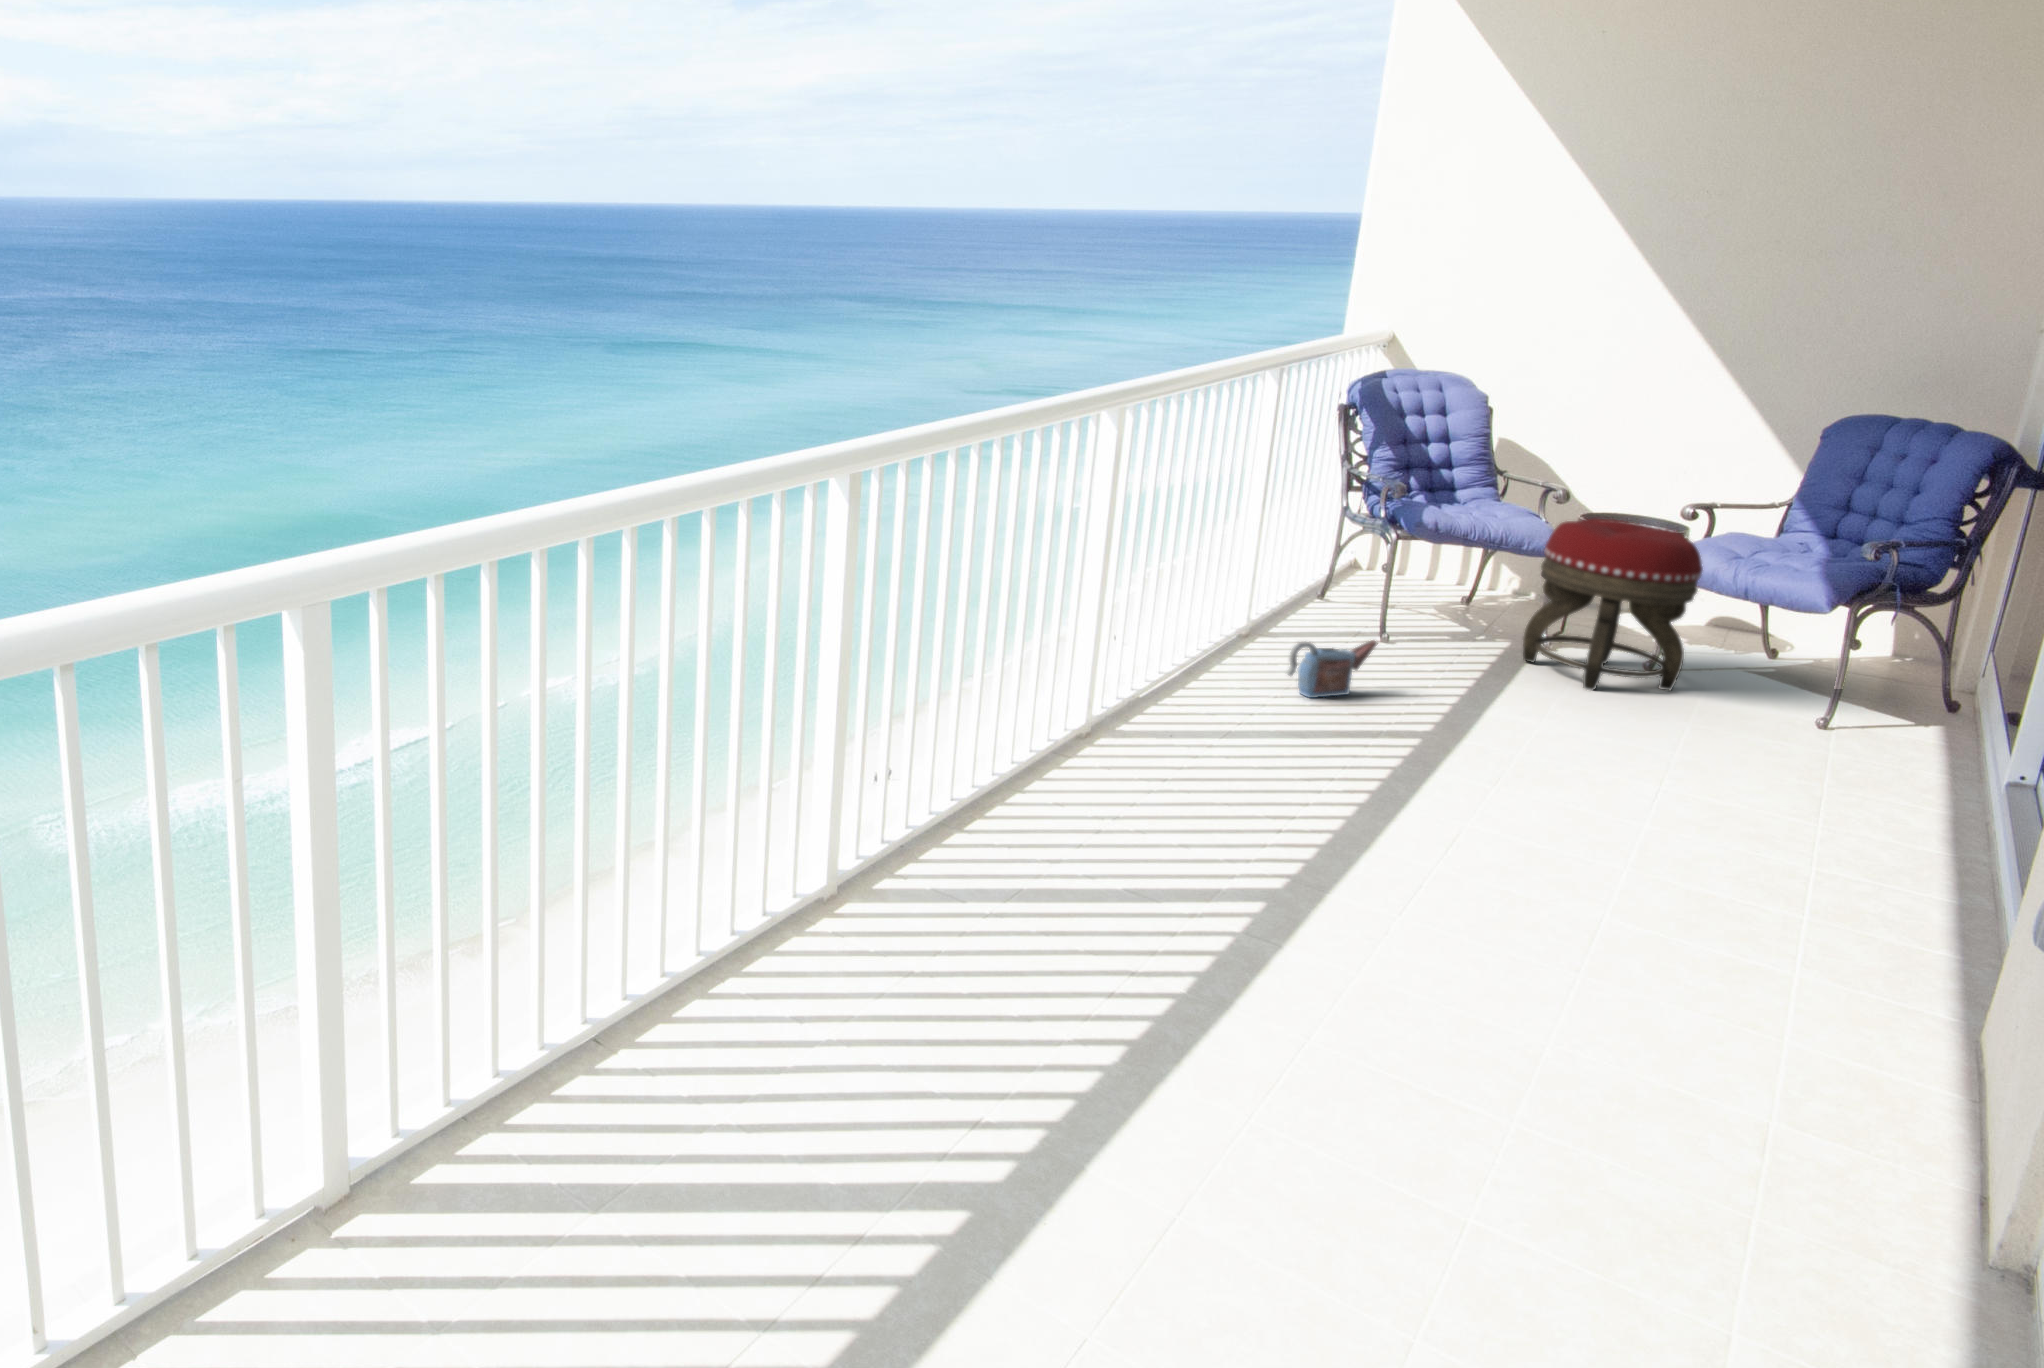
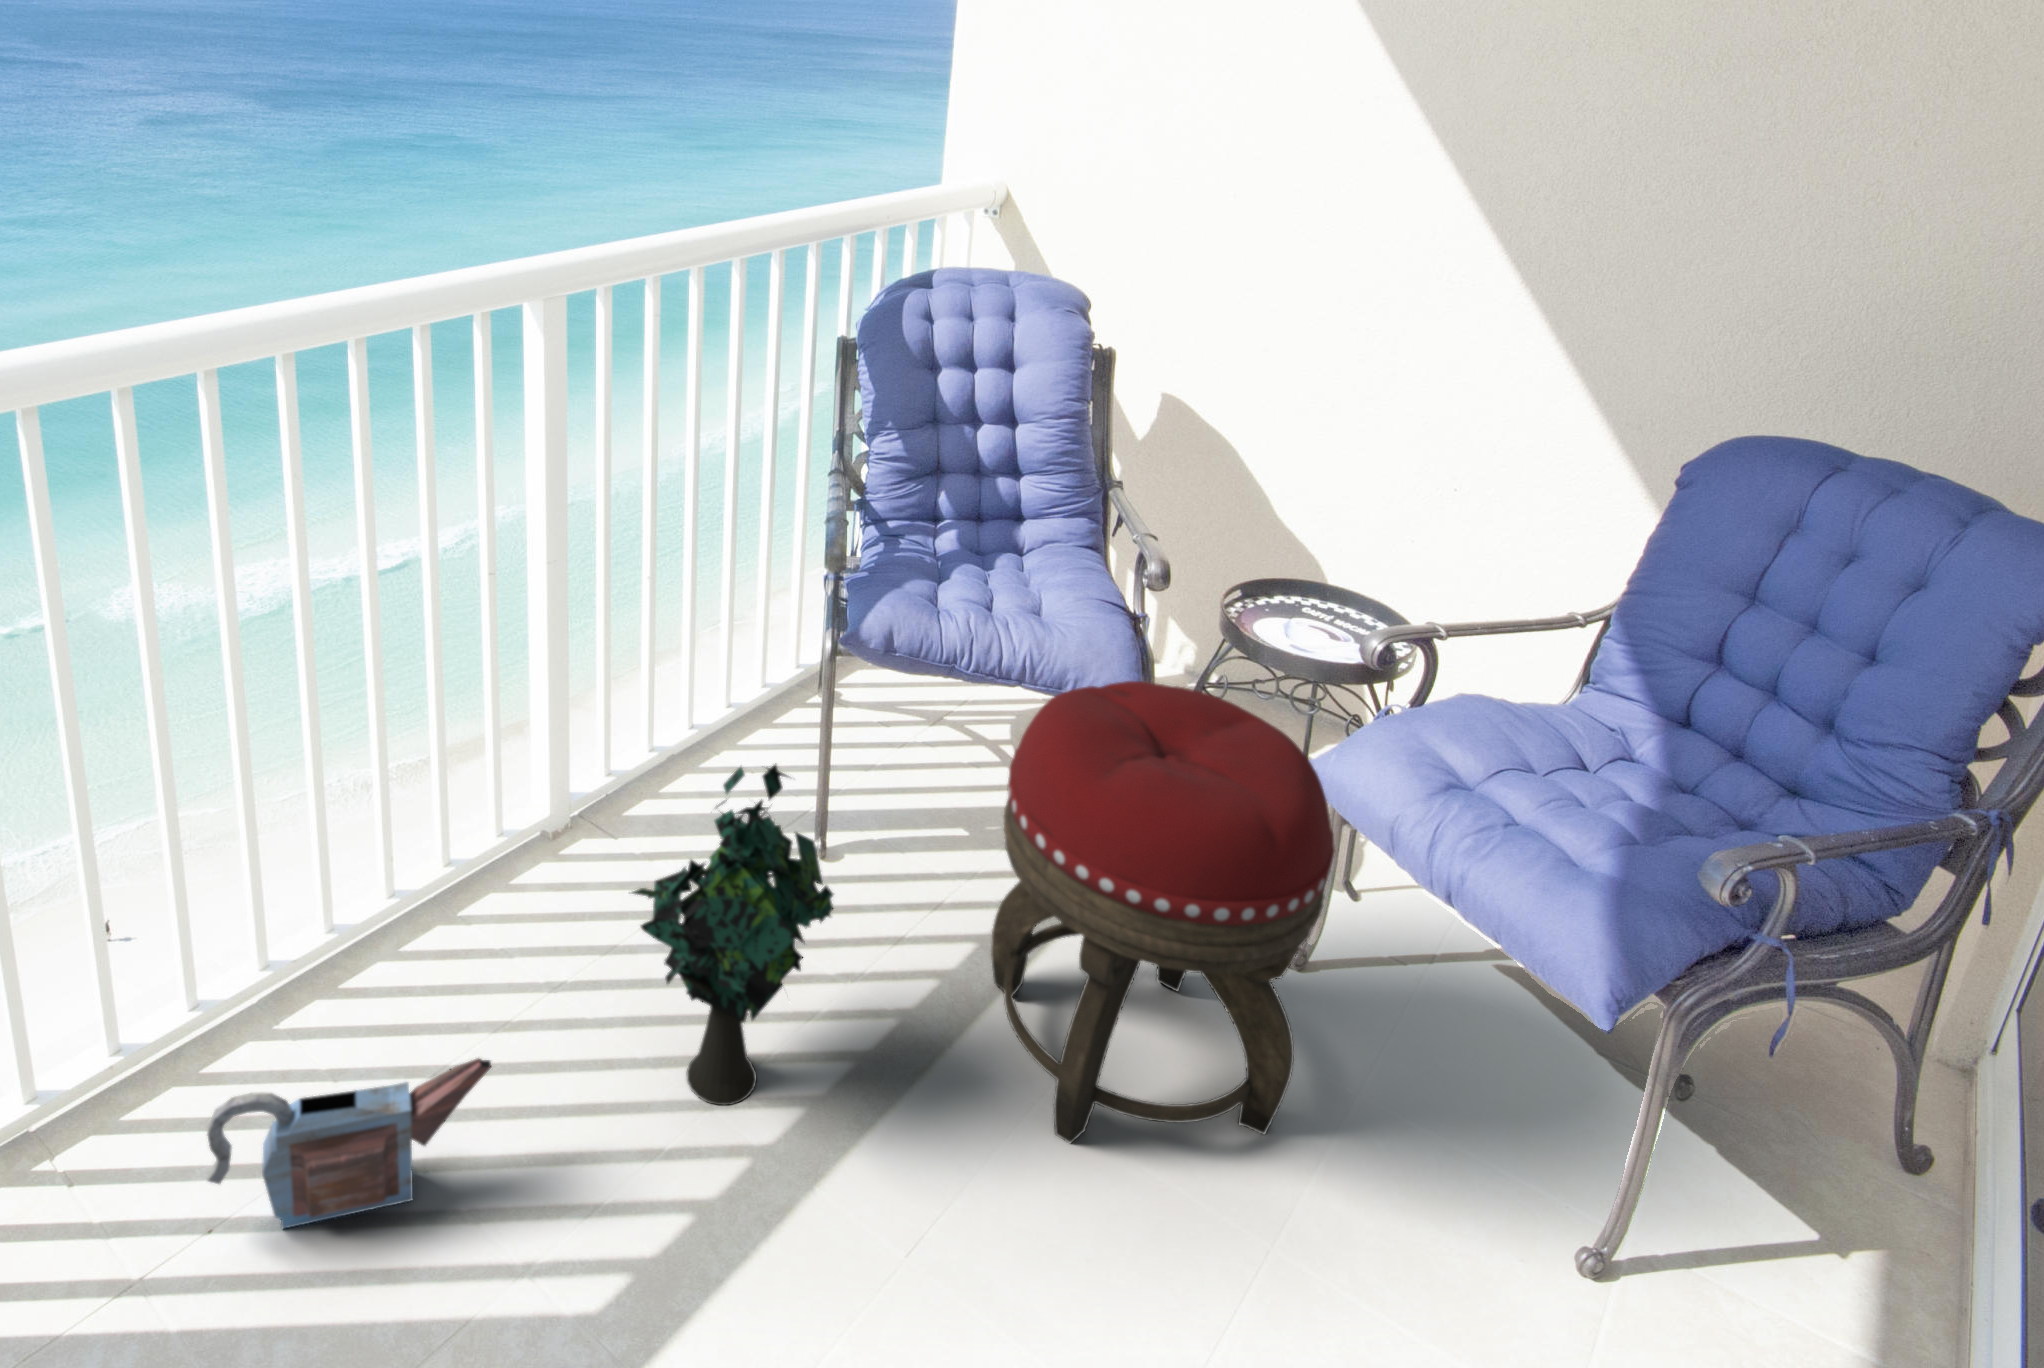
decorative plant: none [1402,539,1494,682] -> present [632,763,834,1105]

